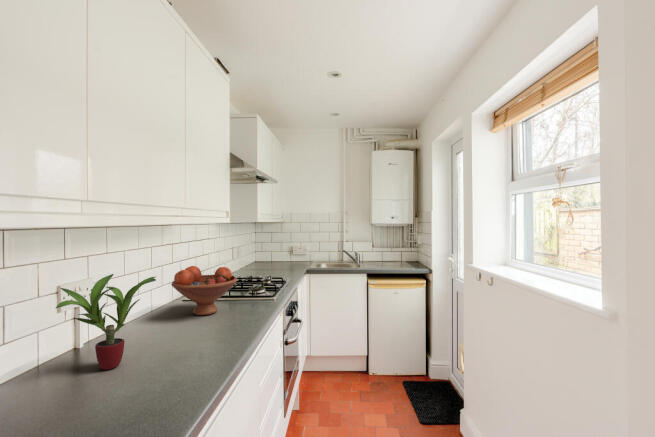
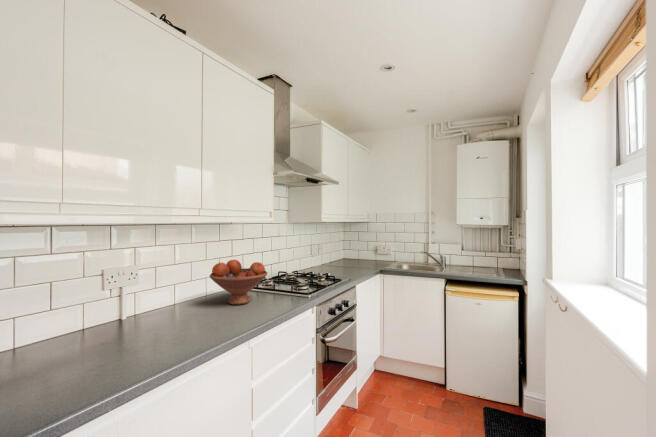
potted plant: present [56,274,156,370] -> none [65,262,164,341]

